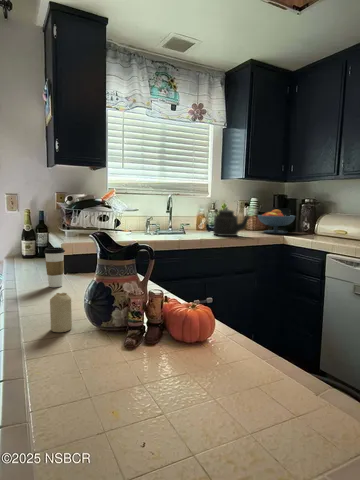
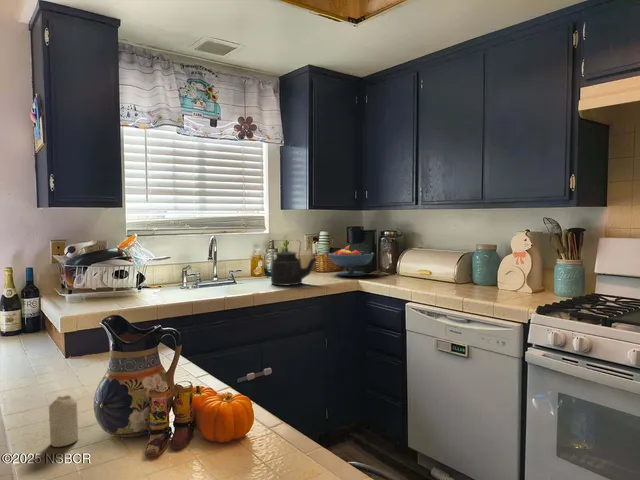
coffee cup: present [44,247,65,287] -> none [37,327,66,381]

